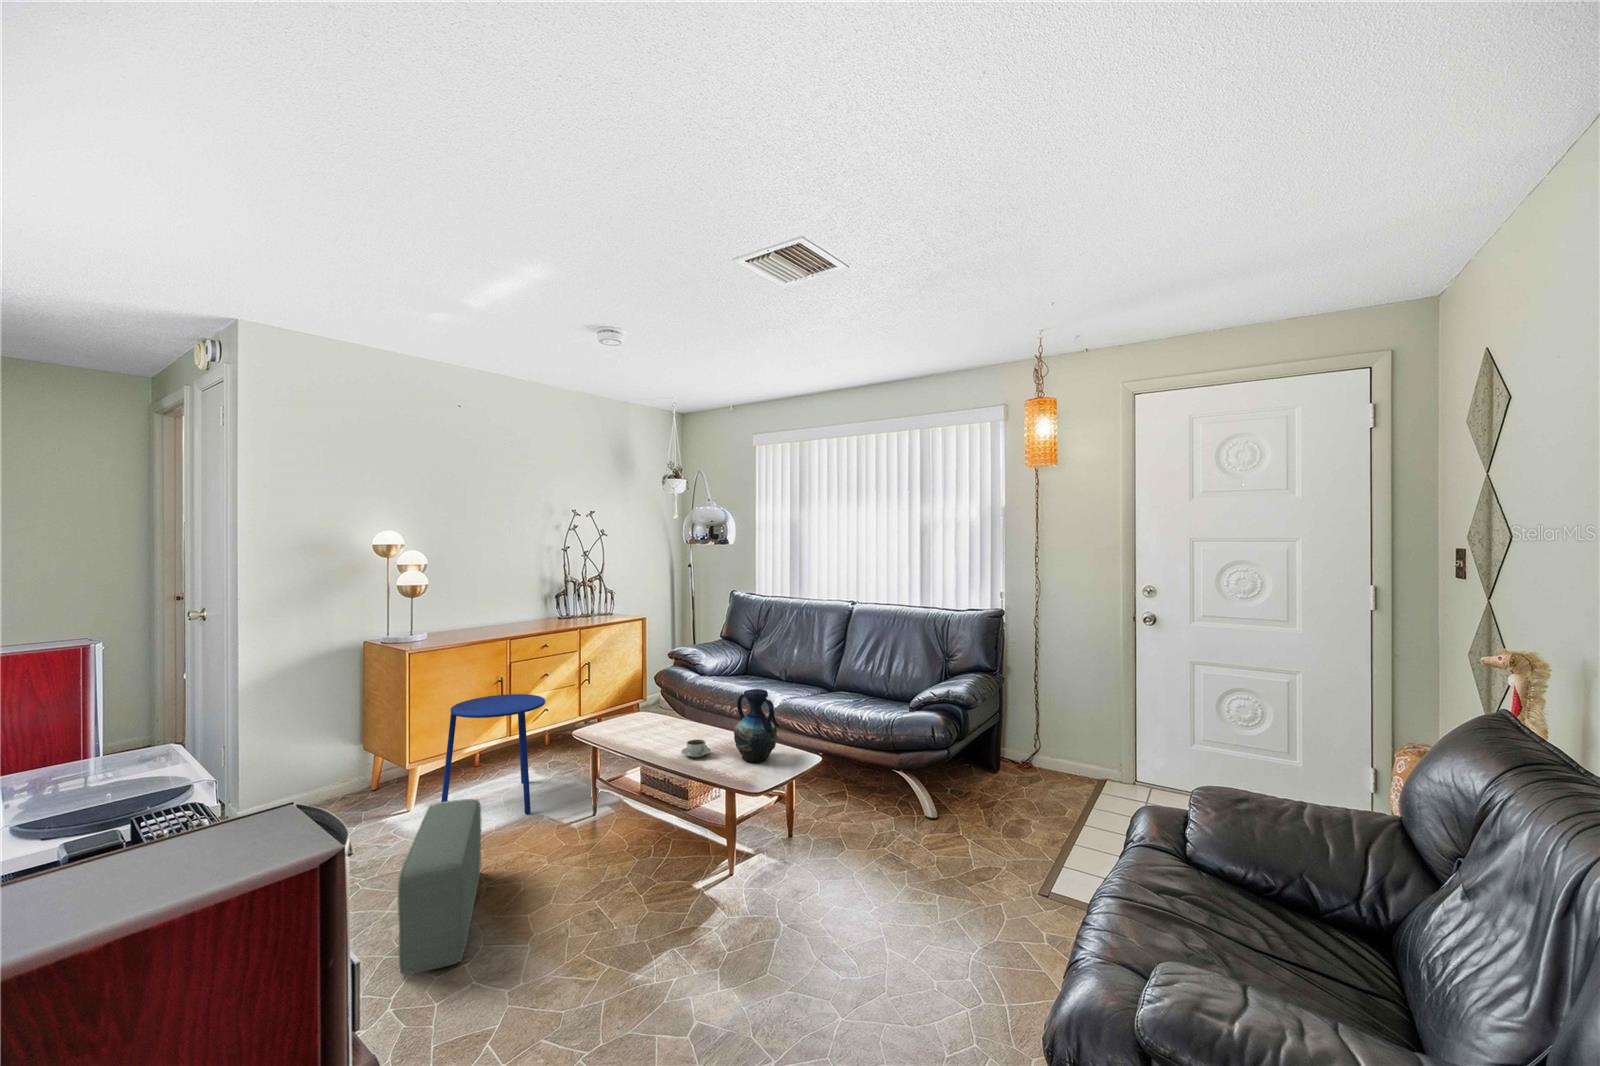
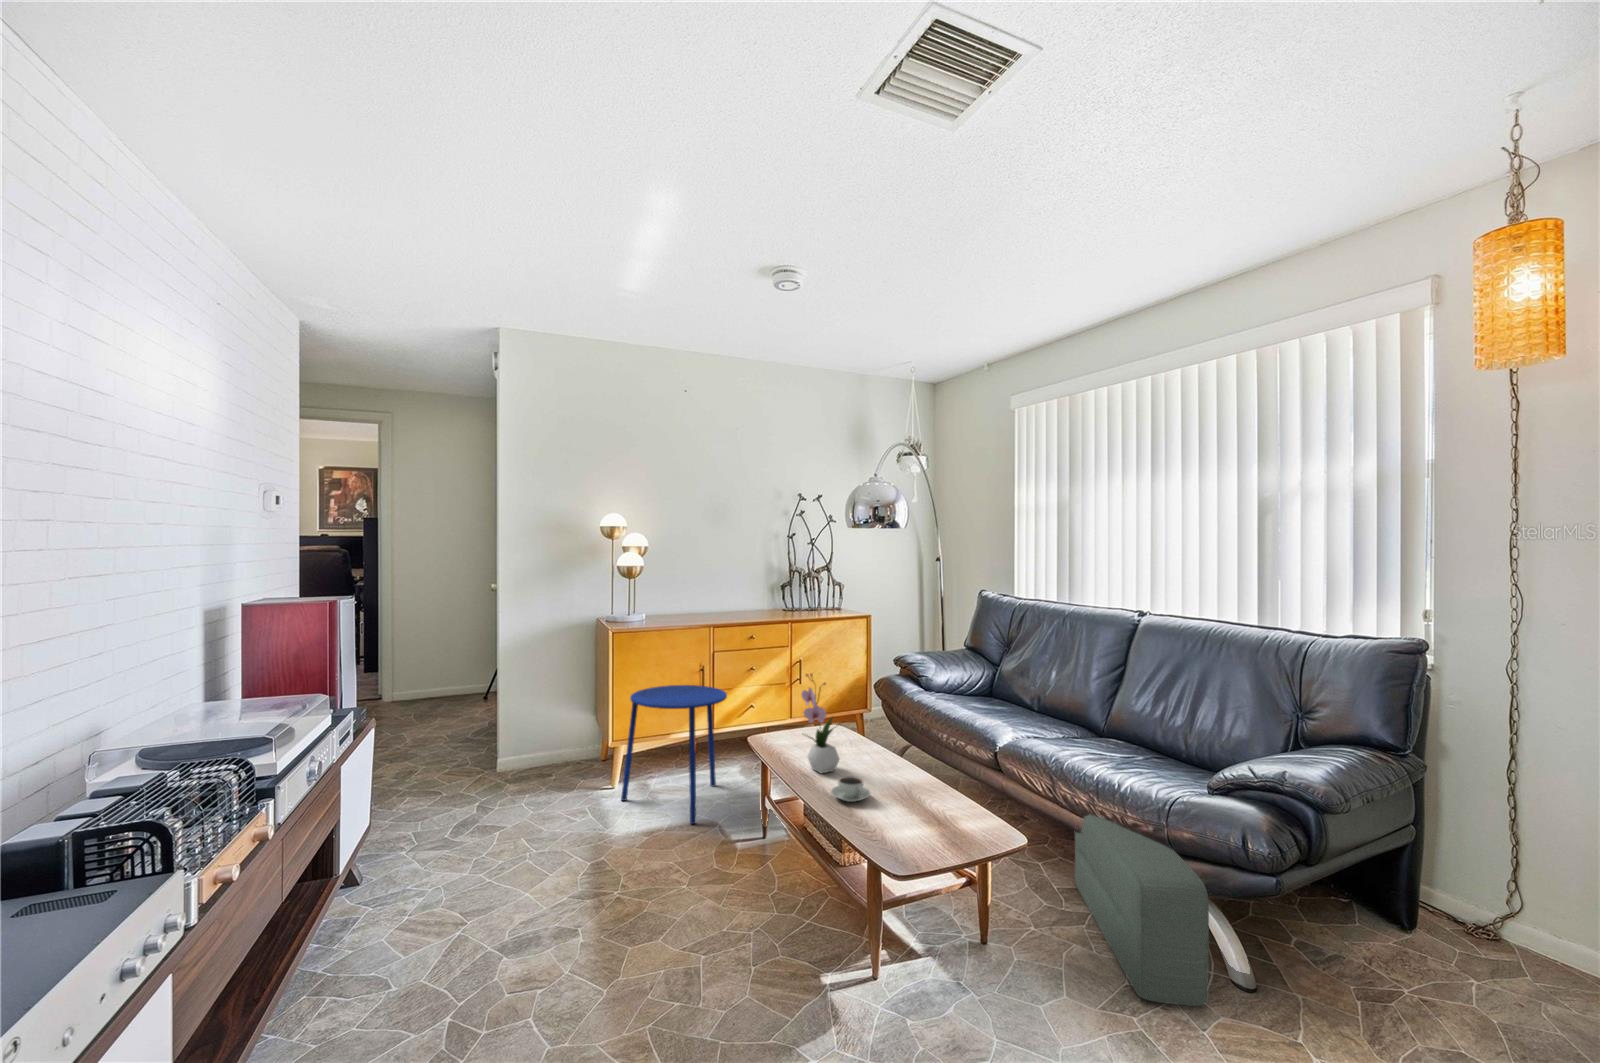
flower arrangement: none [645,668,678,744] -> present [801,674,839,773]
vase: present [734,689,777,762] -> none [896,720,960,827]
pouf: present [398,799,481,974] -> present [1075,814,1209,1006]

